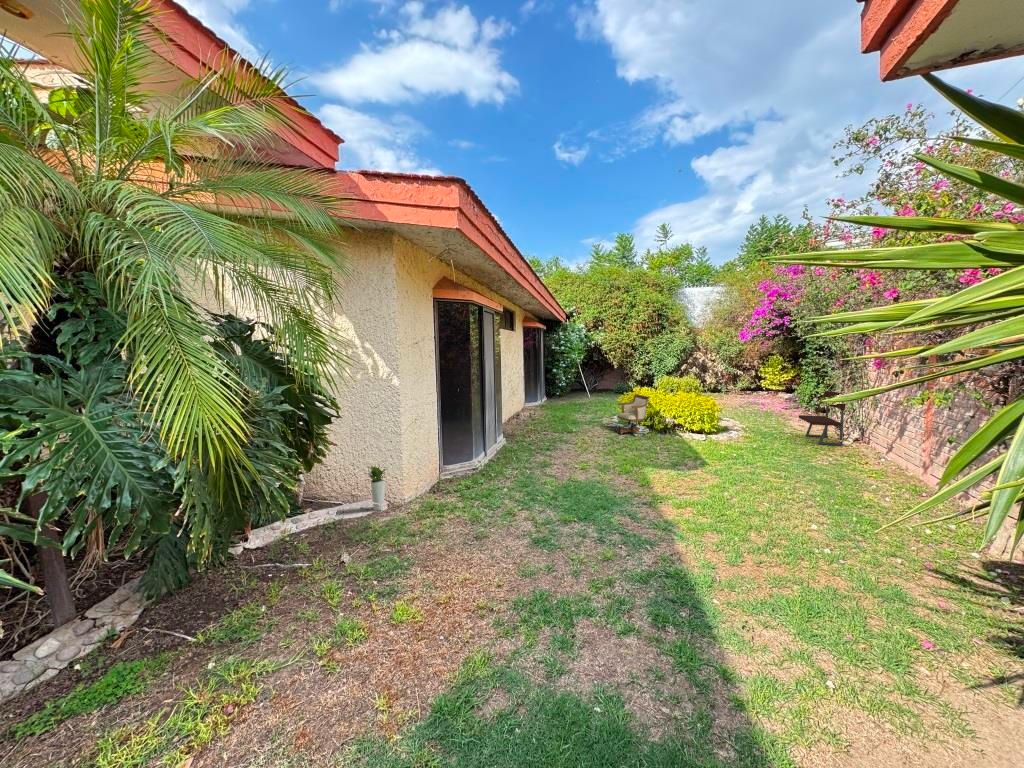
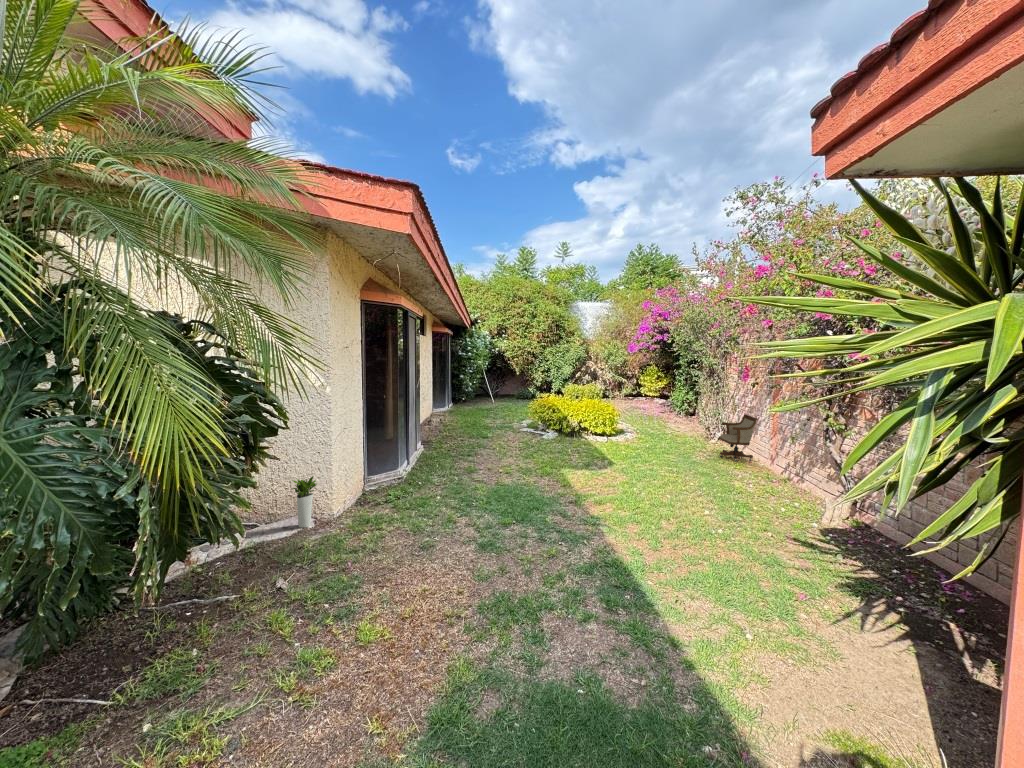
bench: present [799,391,846,446] -> none [677,398,713,443]
chair: present [617,394,650,436] -> present [719,414,758,461]

